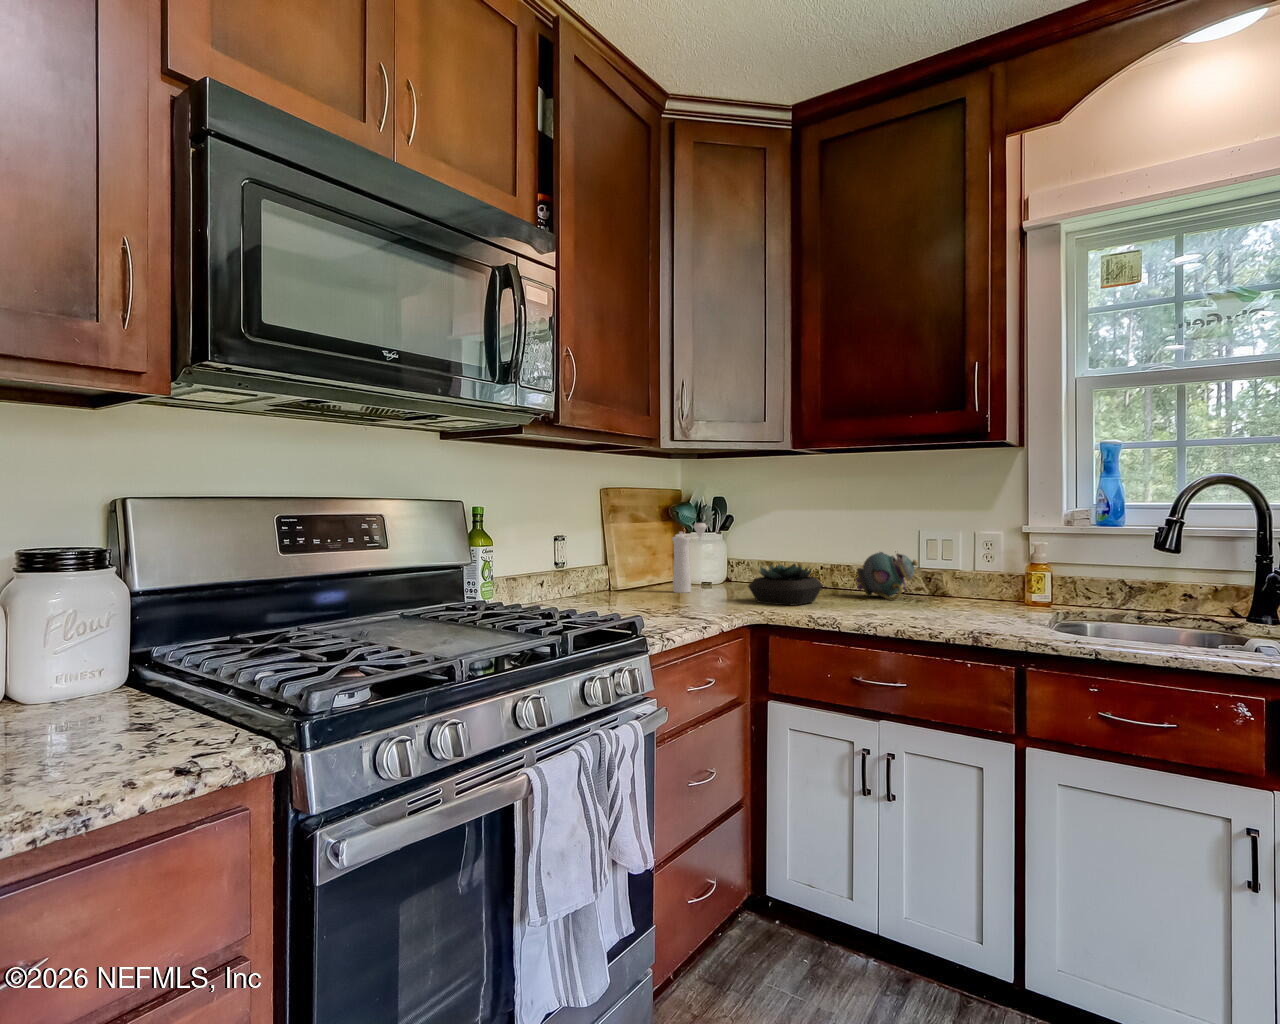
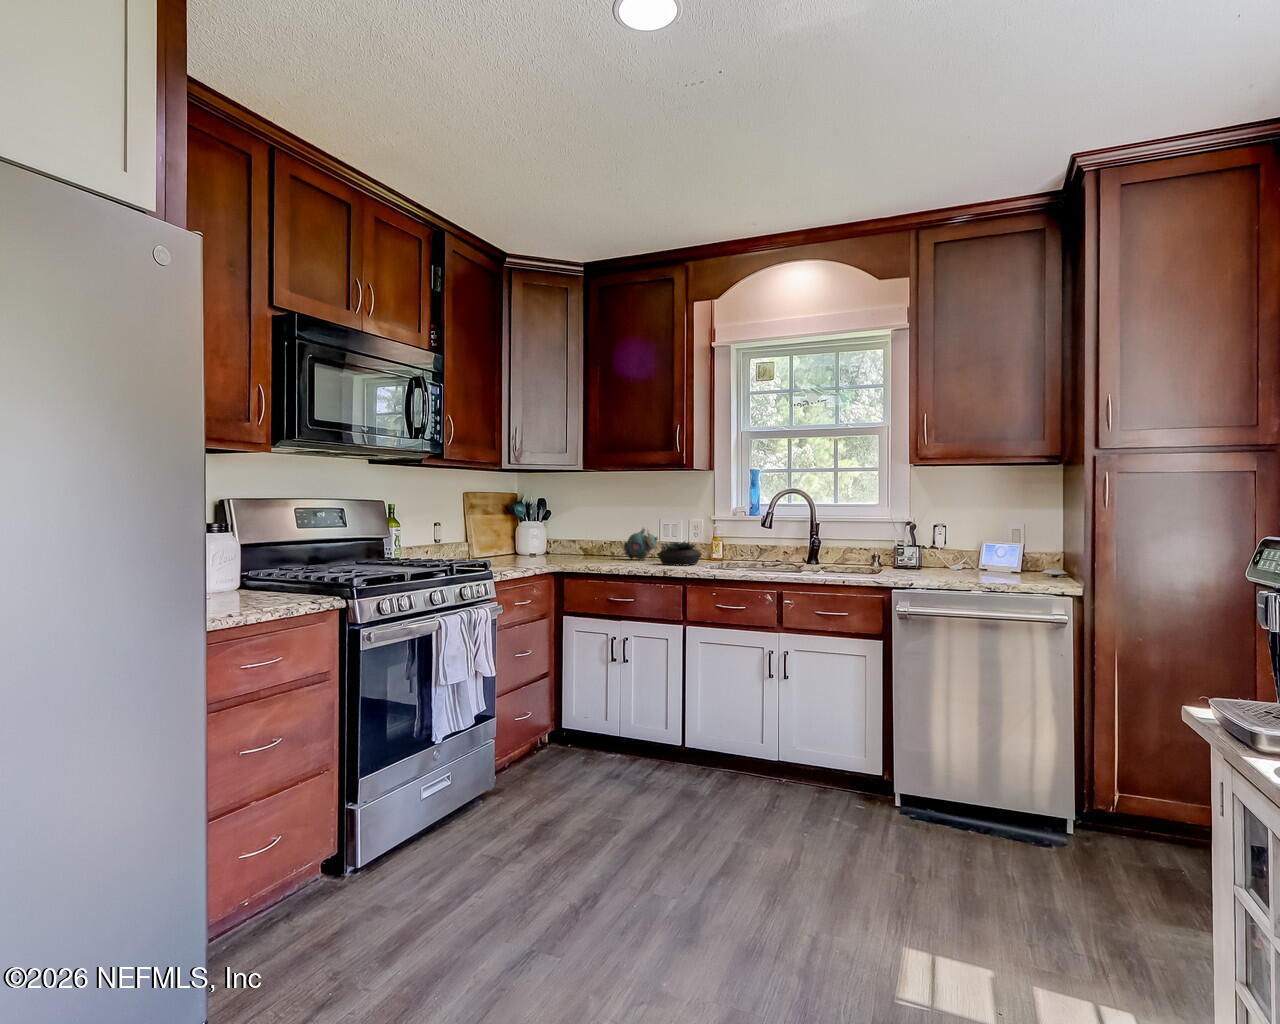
pepper mill: present [672,523,707,593] -> none [510,515,533,558]
succulent plant: present [748,564,823,605] -> present [658,542,702,566]

